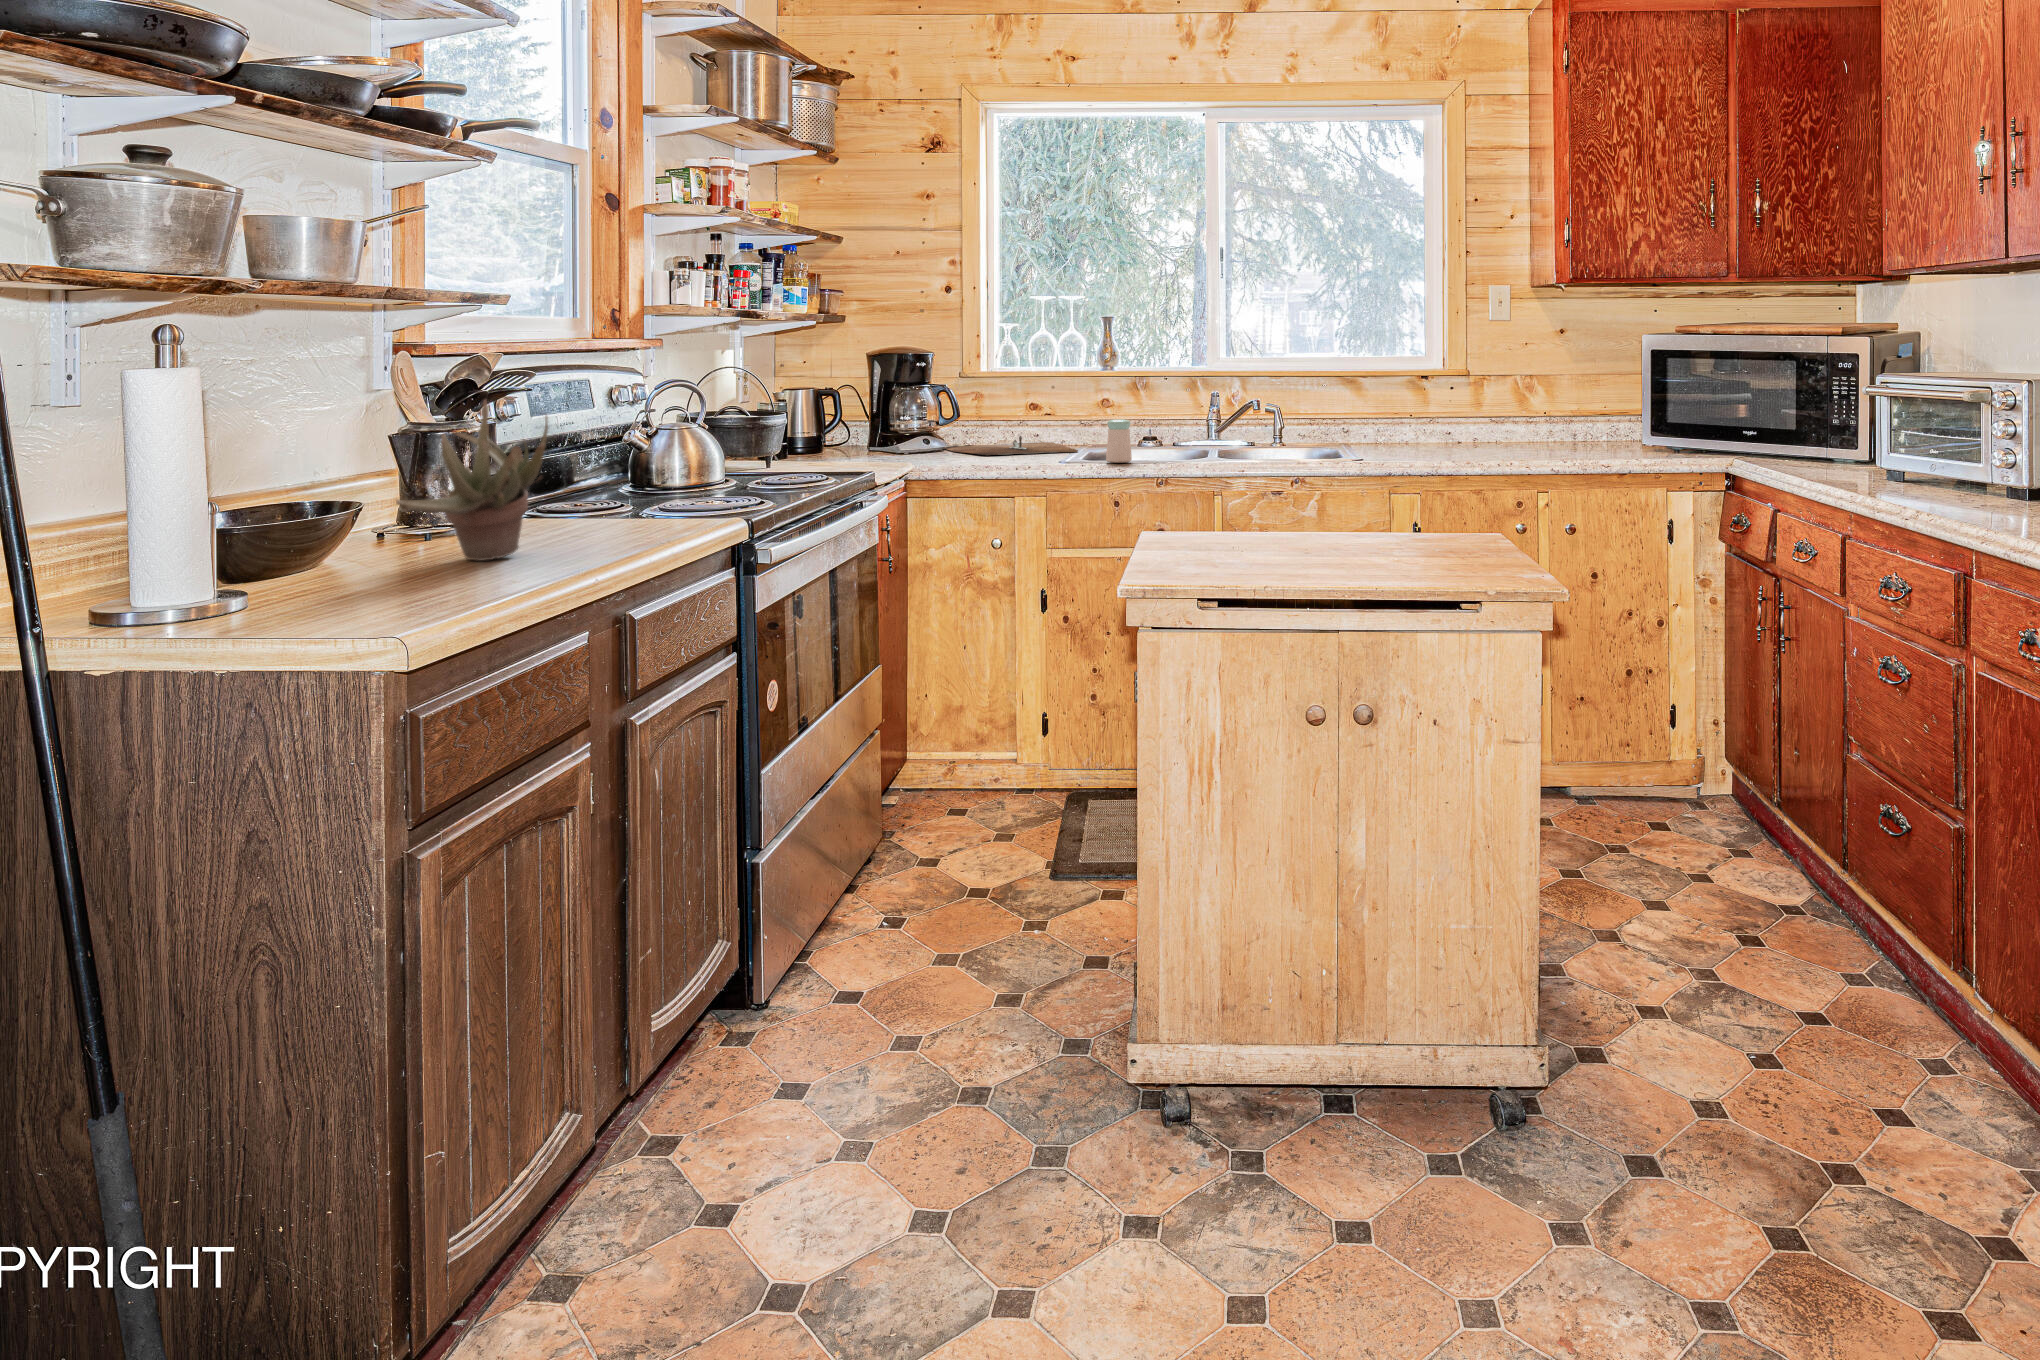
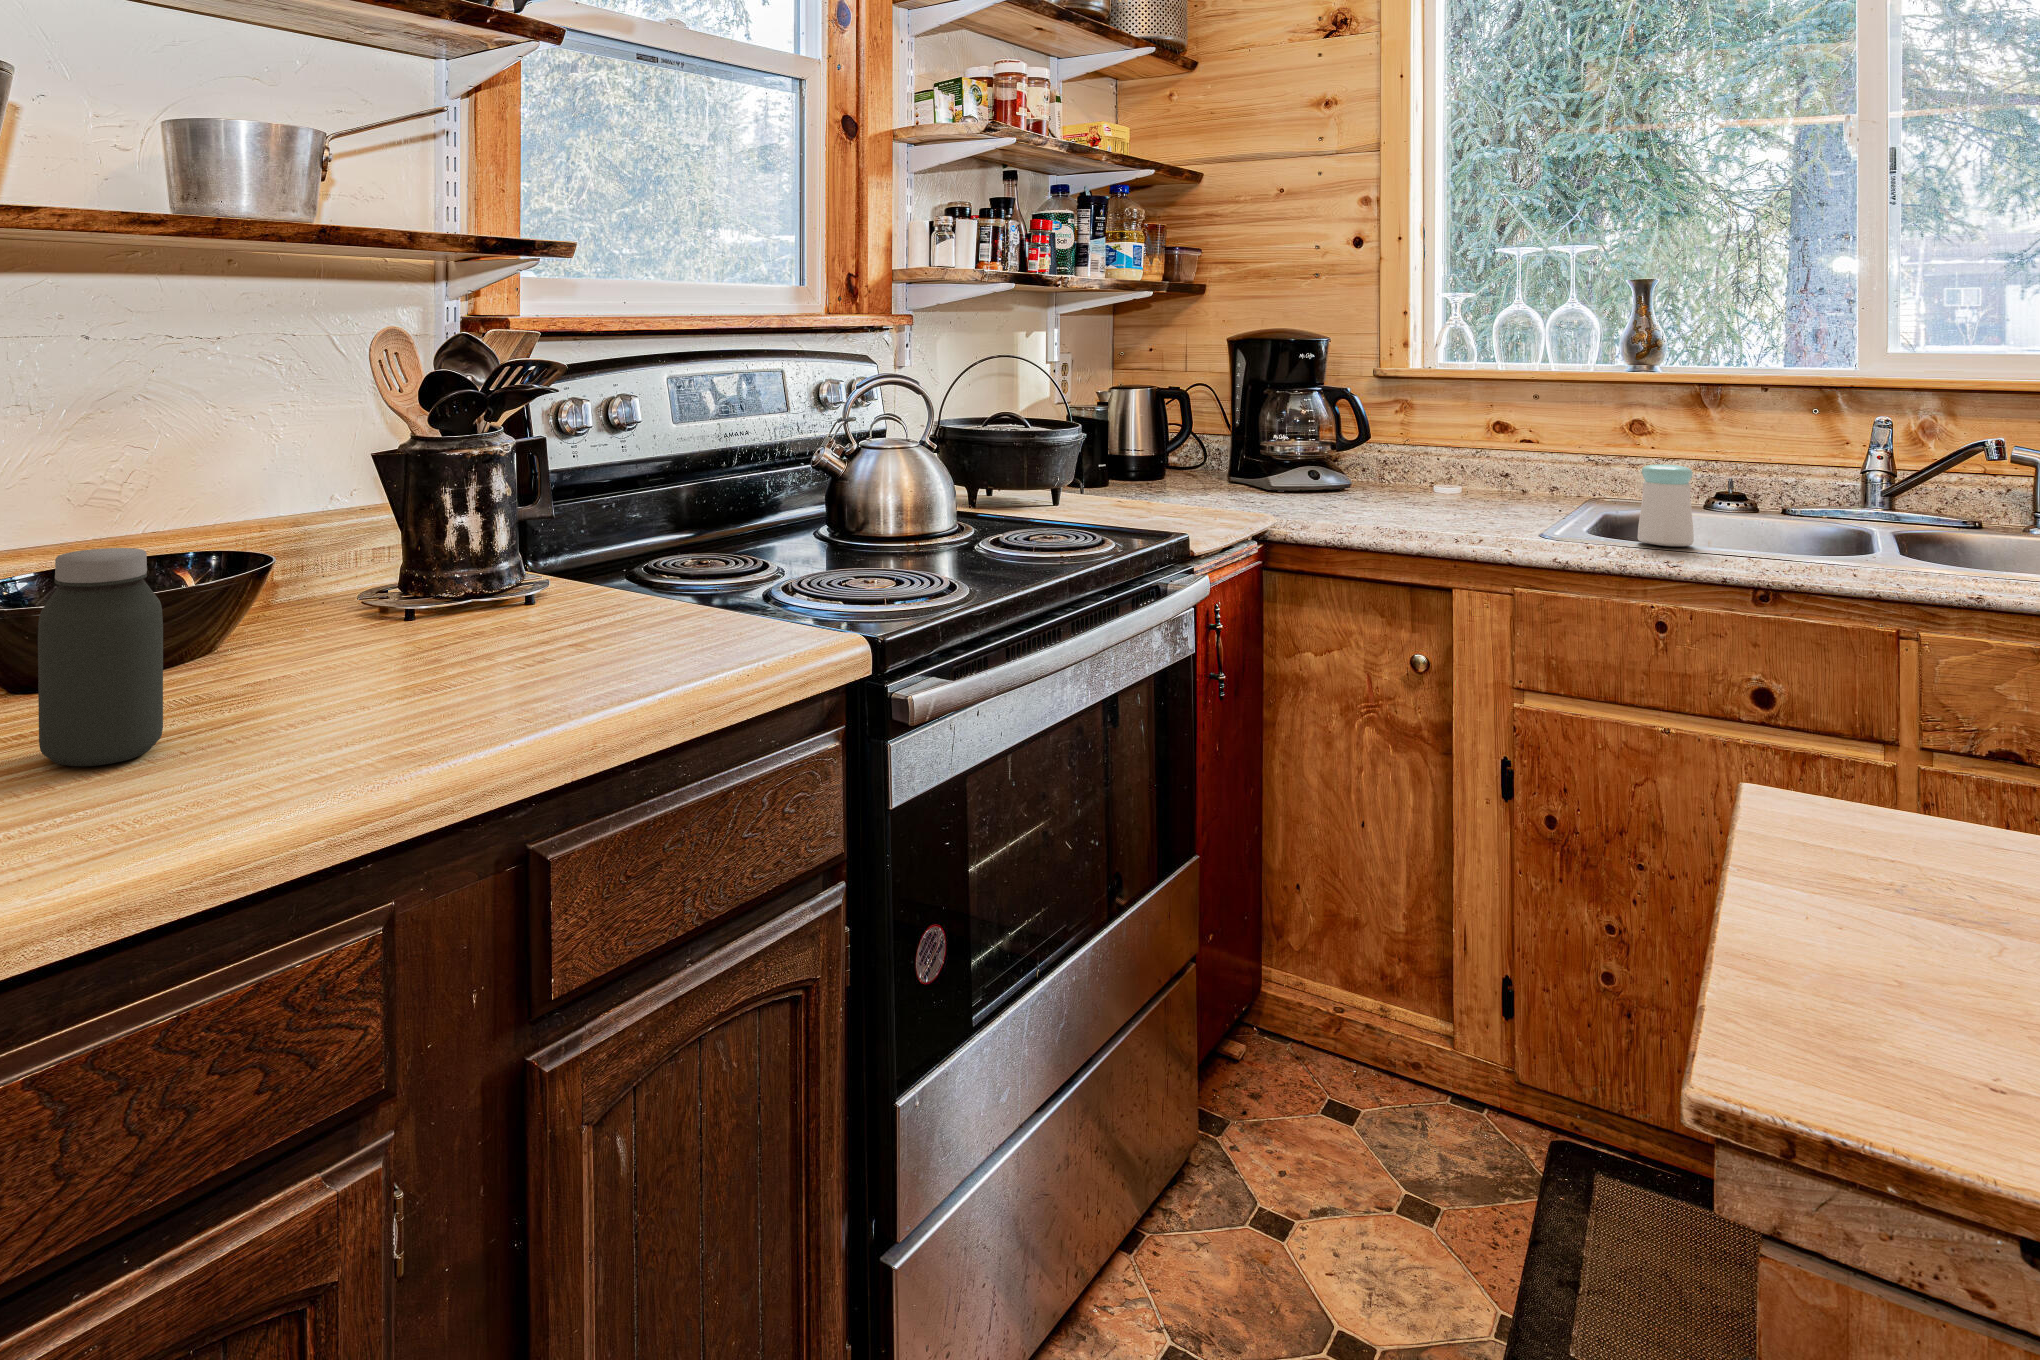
succulent plant: present [396,400,548,561] -> none [237,407,515,677]
cutting board: present [943,436,1078,455] -> none [1342,476,1581,510]
jar: none [319,481,394,601] -> present [38,548,163,766]

